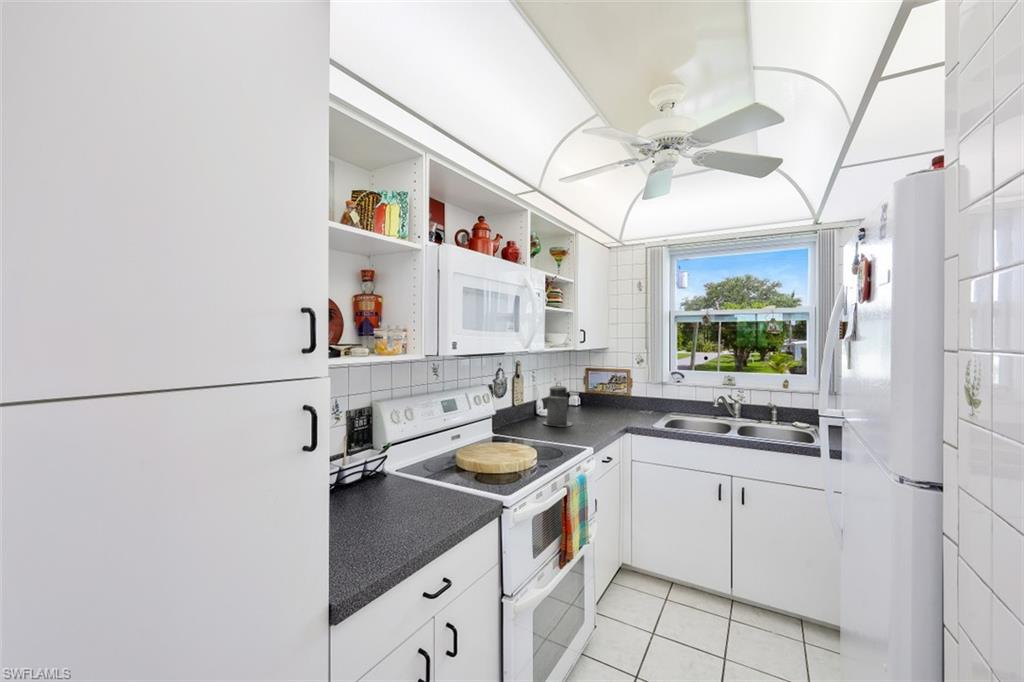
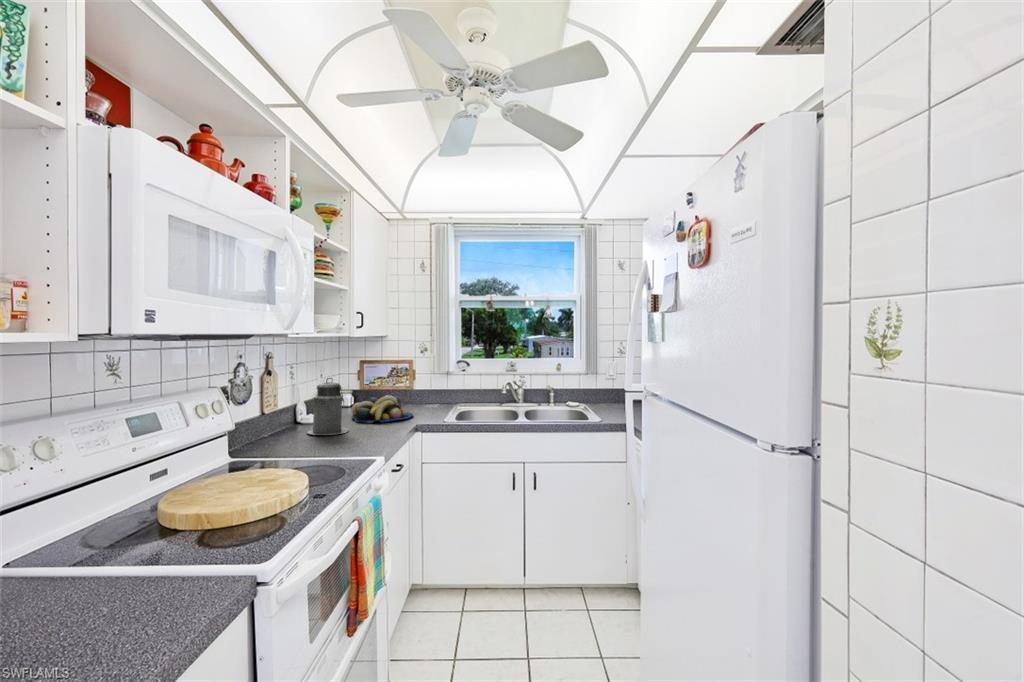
fruit bowl: none [577,399,627,421] -> present [352,395,413,423]

